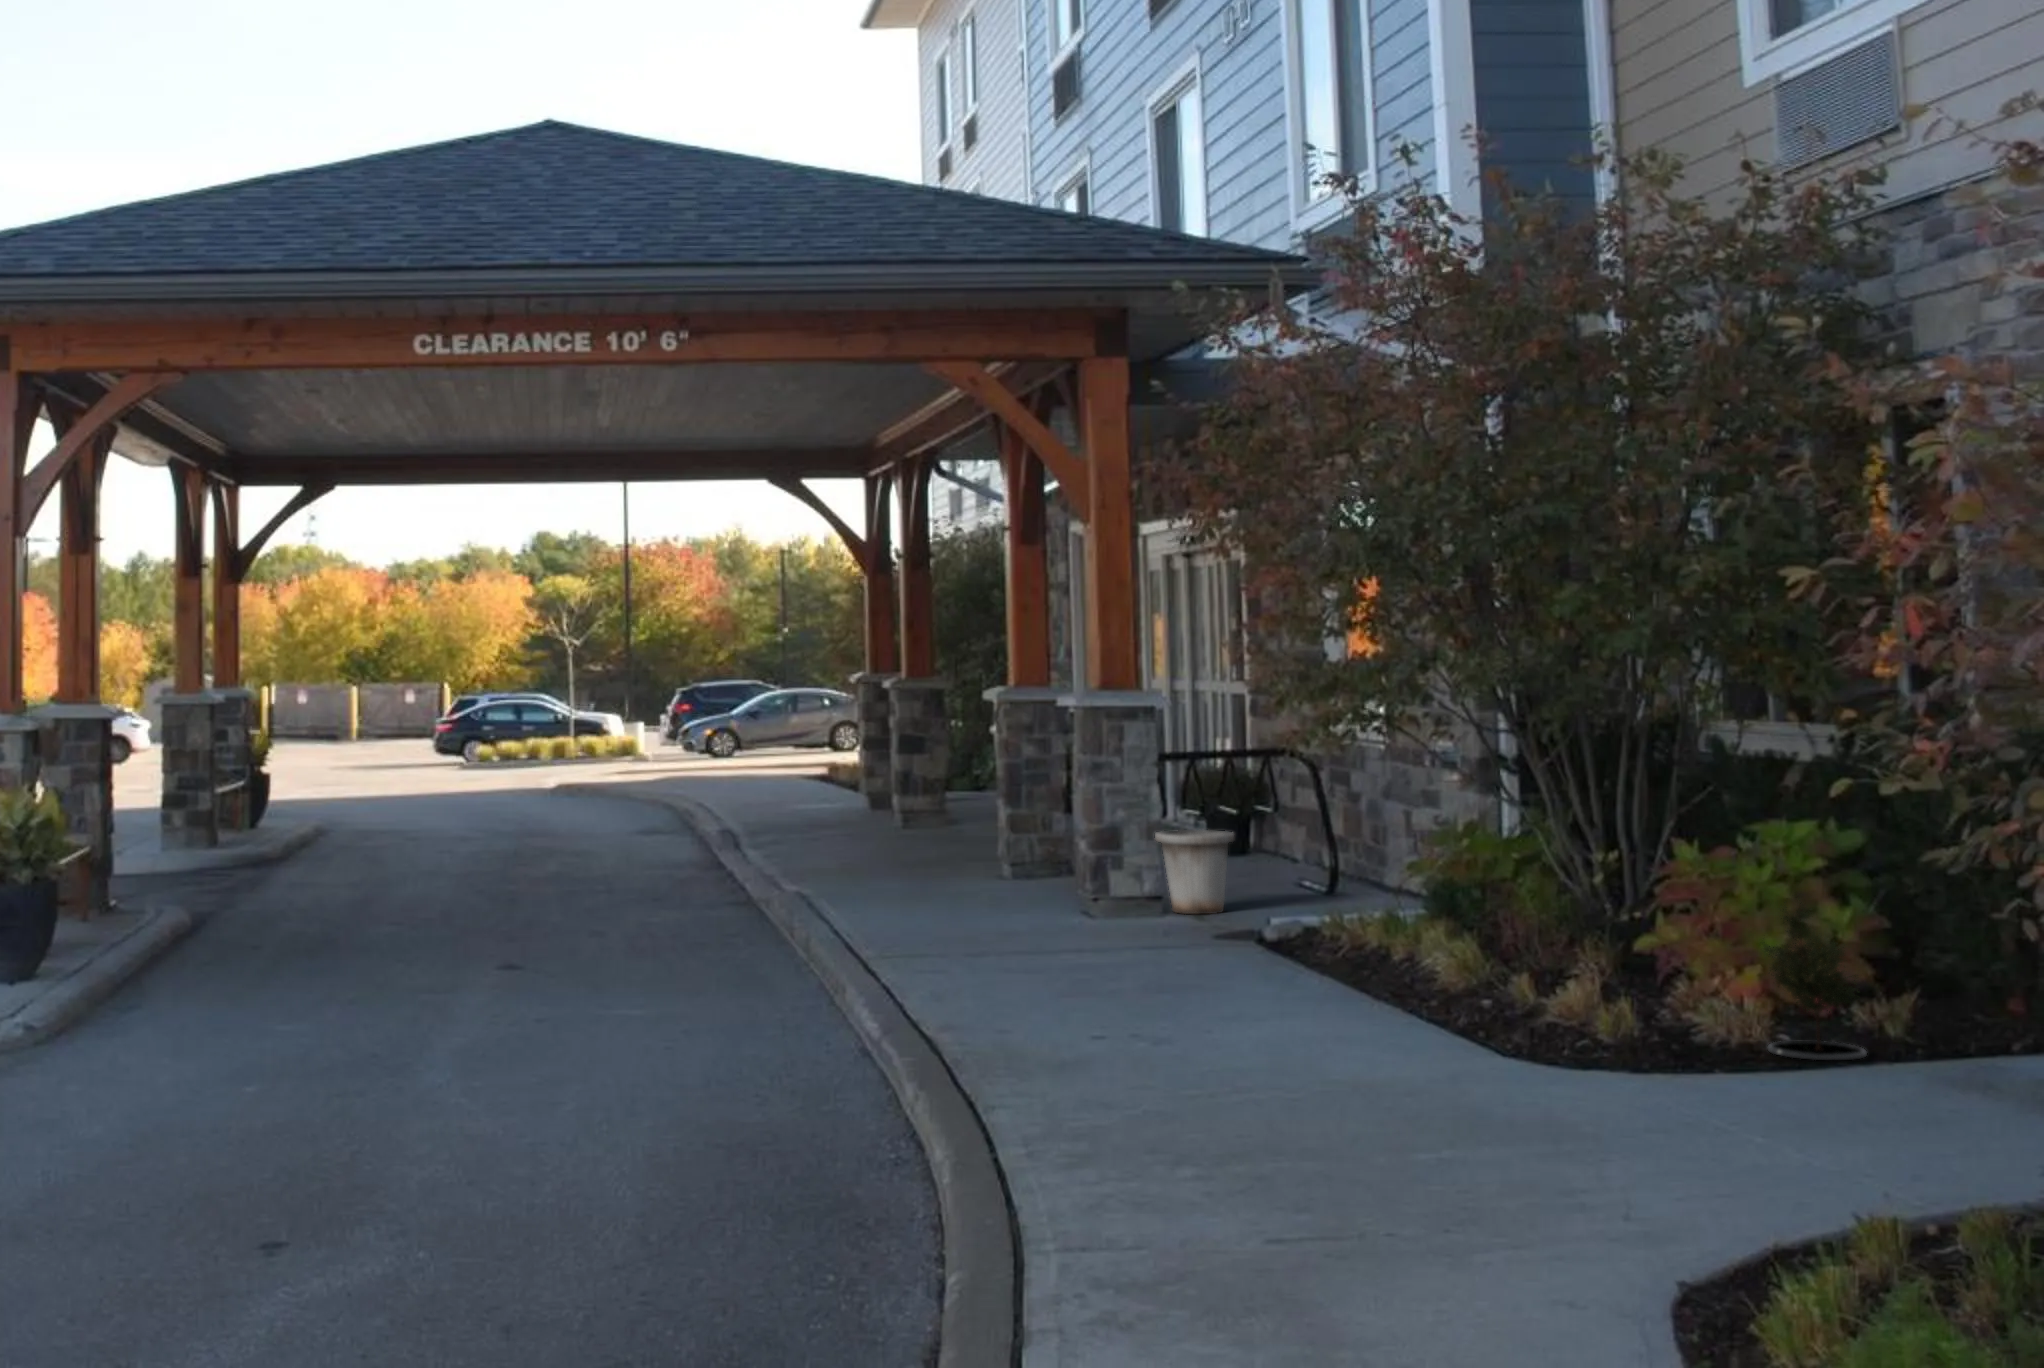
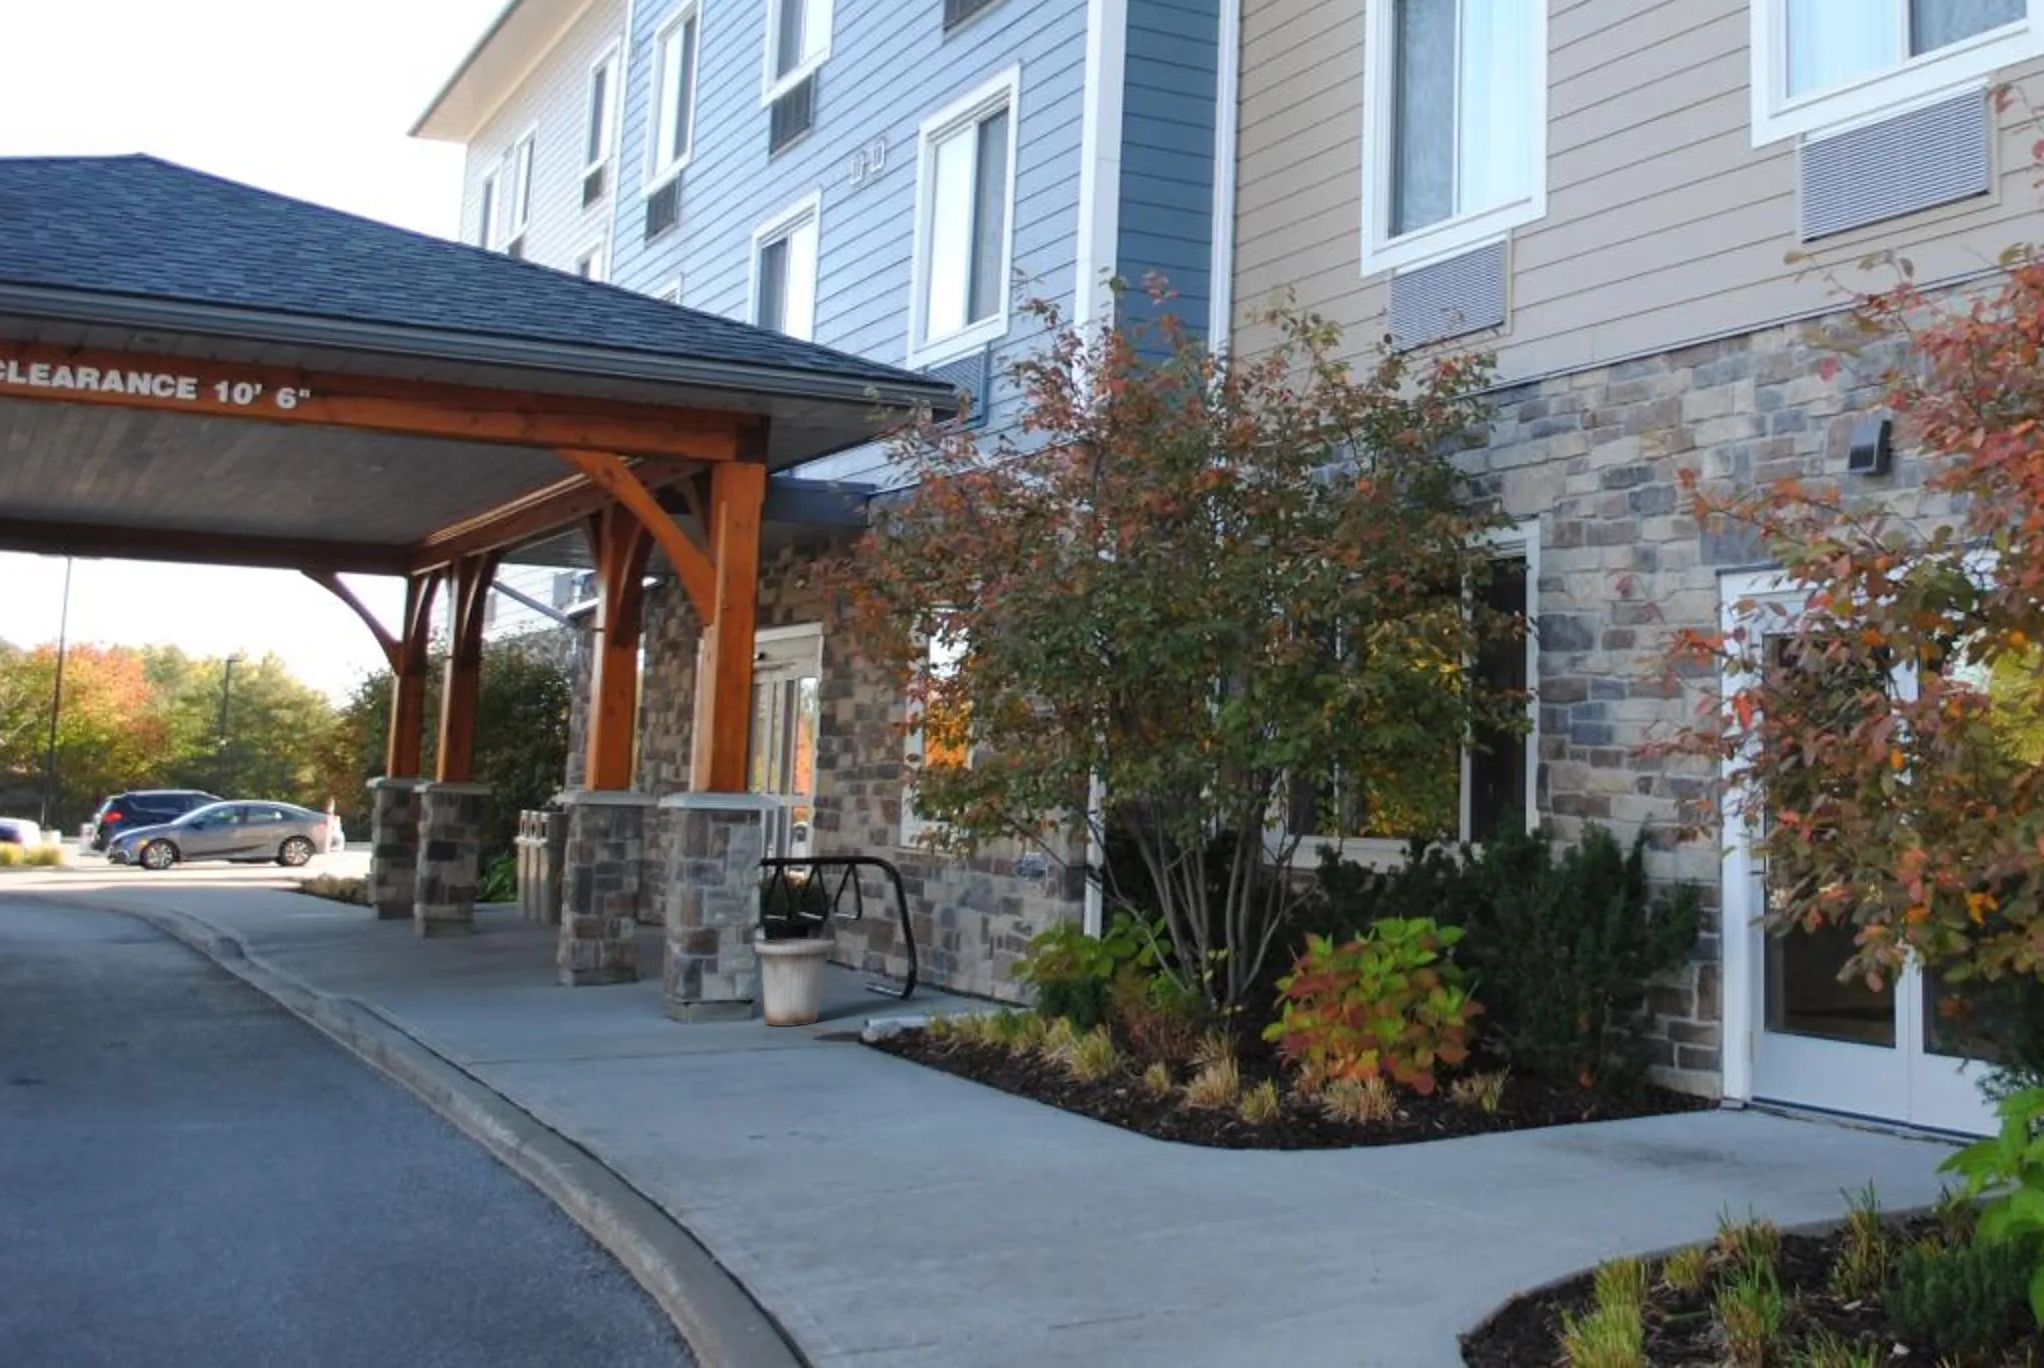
potted tree: present [1762,897,1867,1060] -> none [1396,982,1481,1138]

